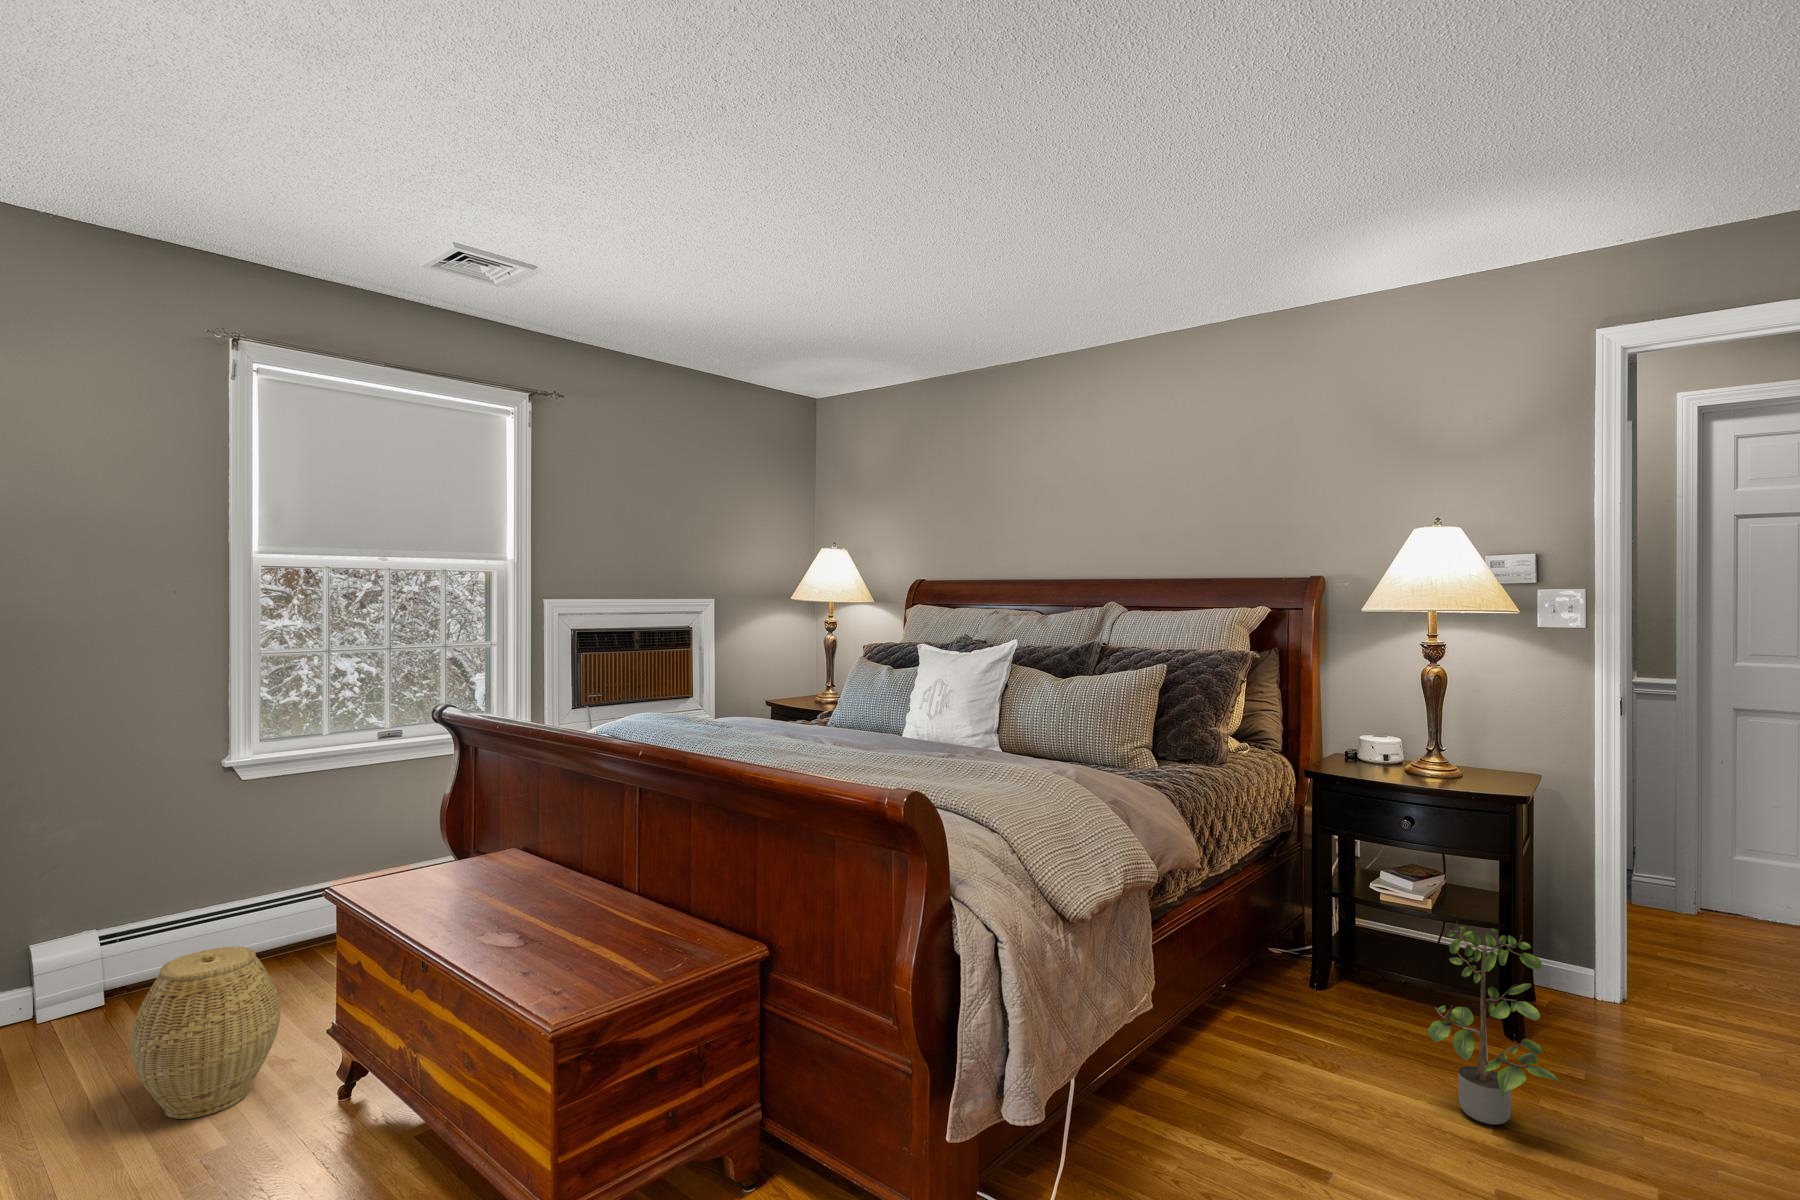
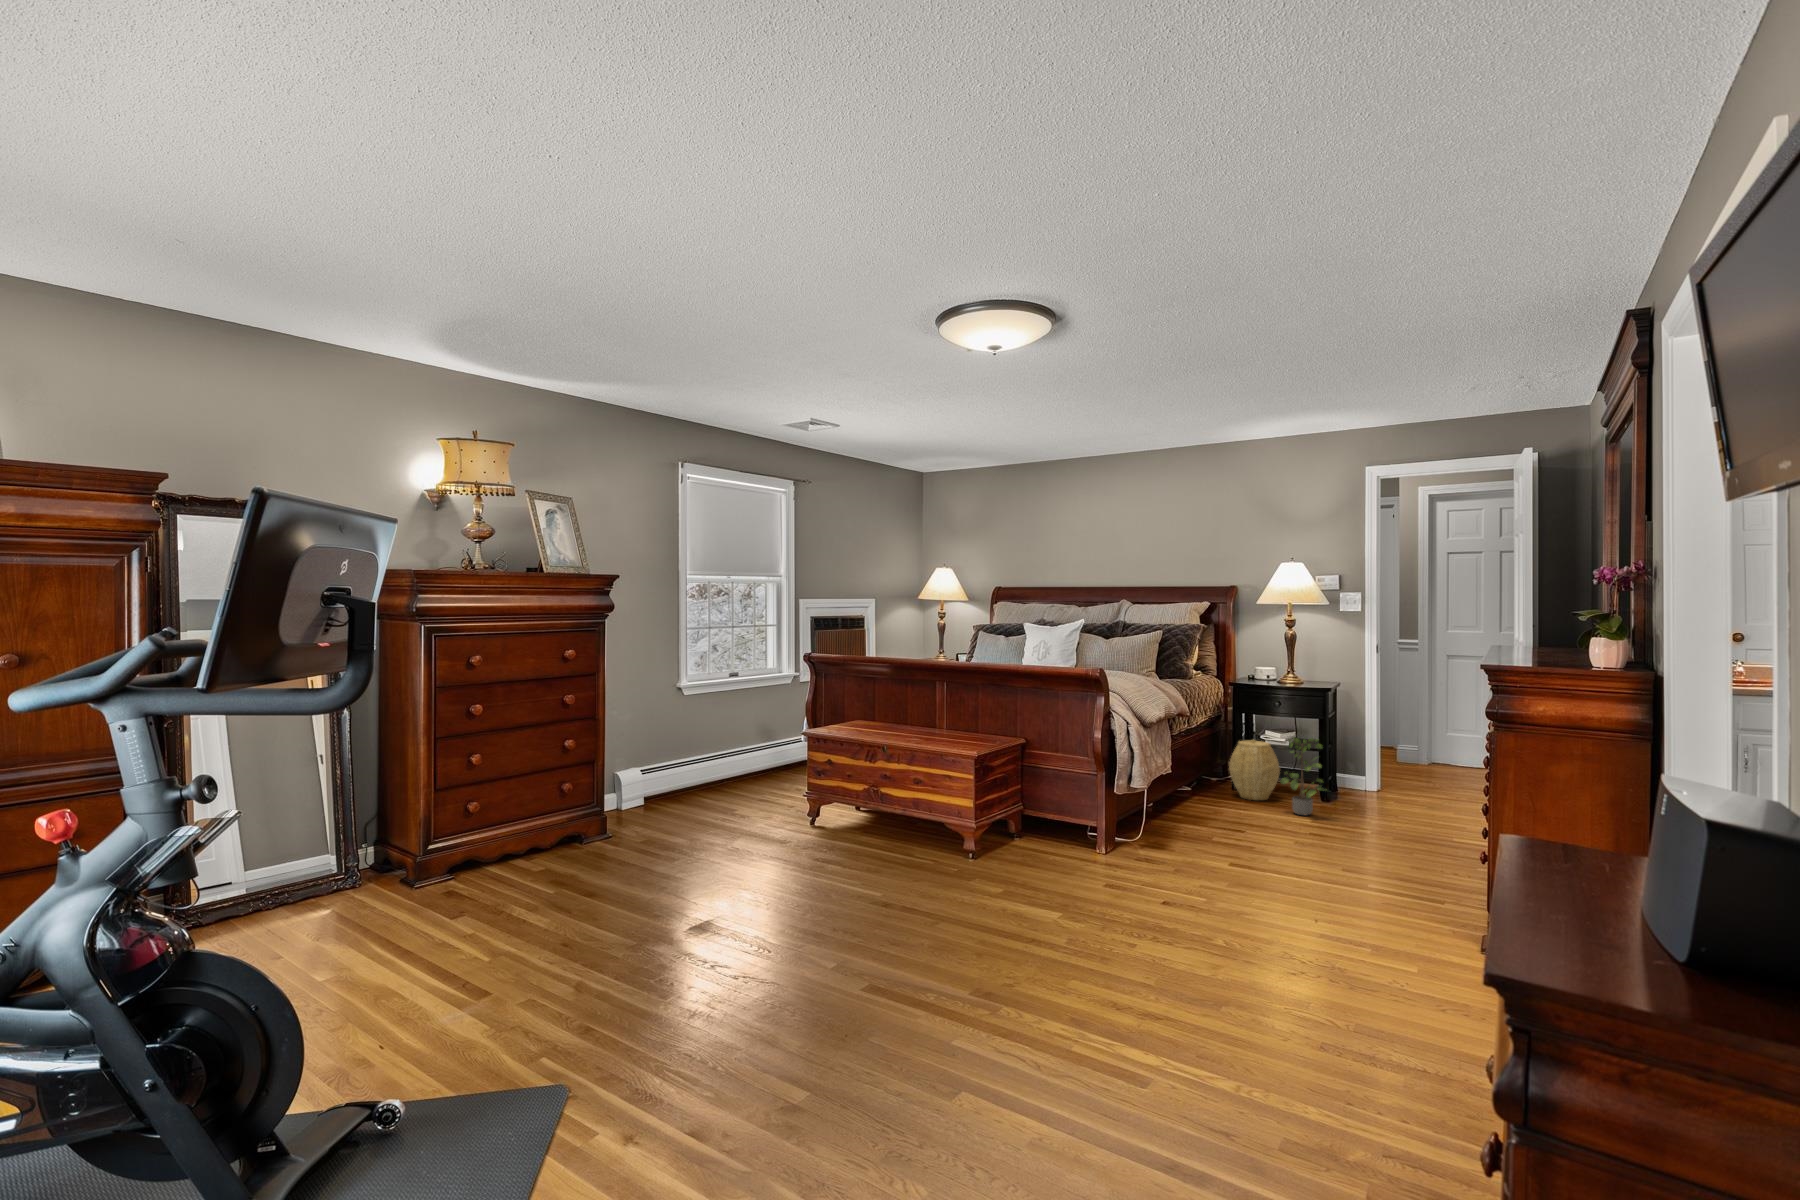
woven basket: present [130,947,280,1119] -> present [1229,740,1280,800]

